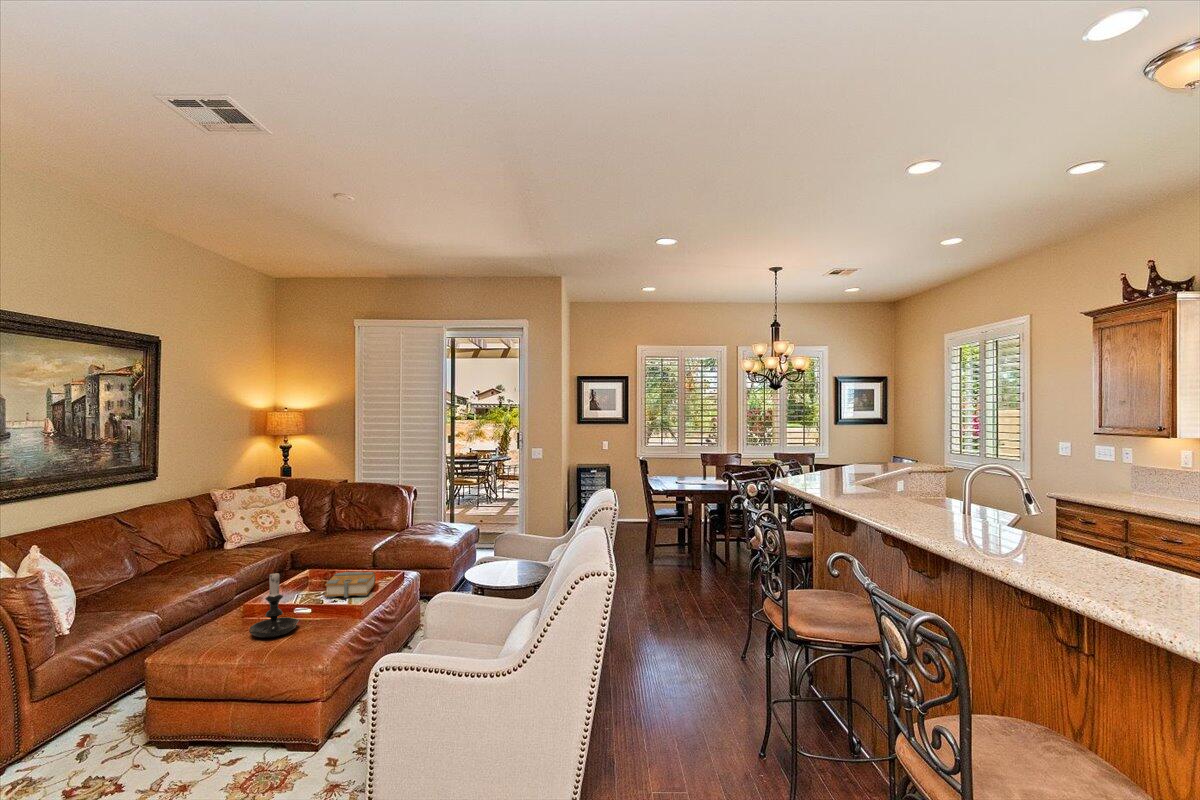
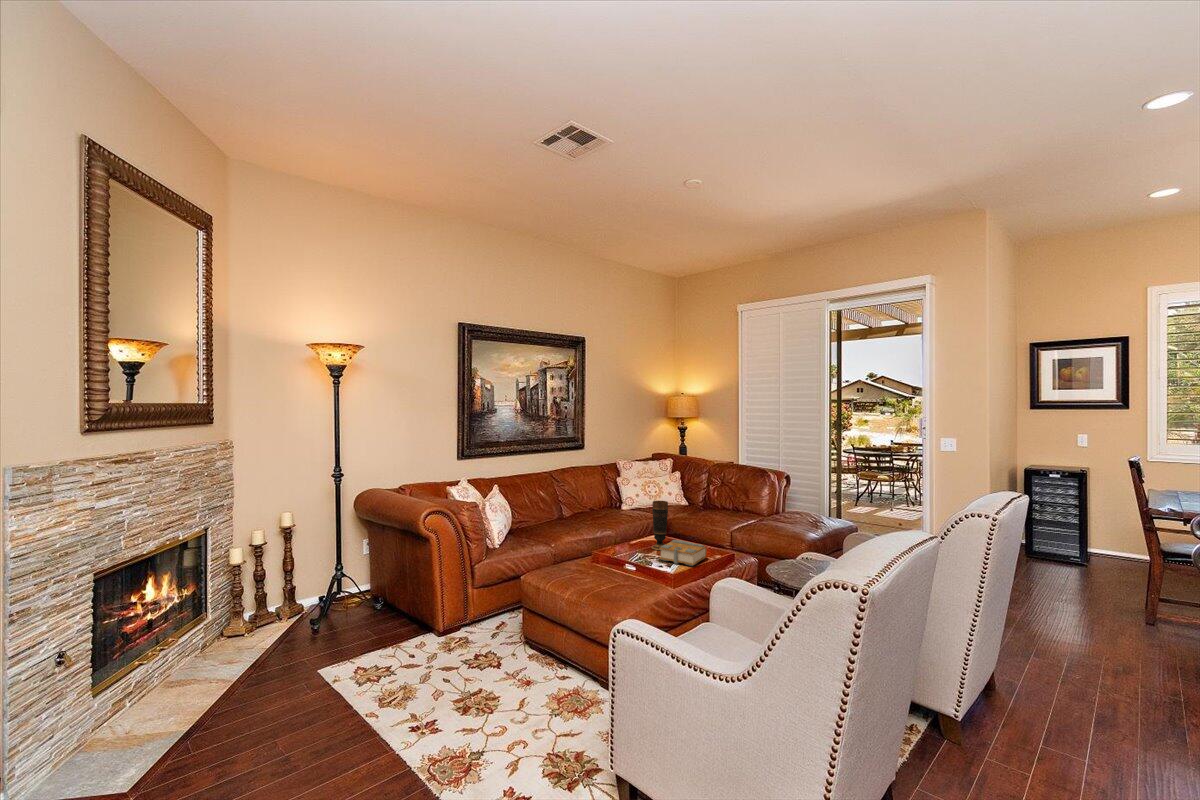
vase: none [305,533,326,589] -> present [651,501,668,550]
candle holder: present [249,570,299,638] -> none [586,524,626,582]

